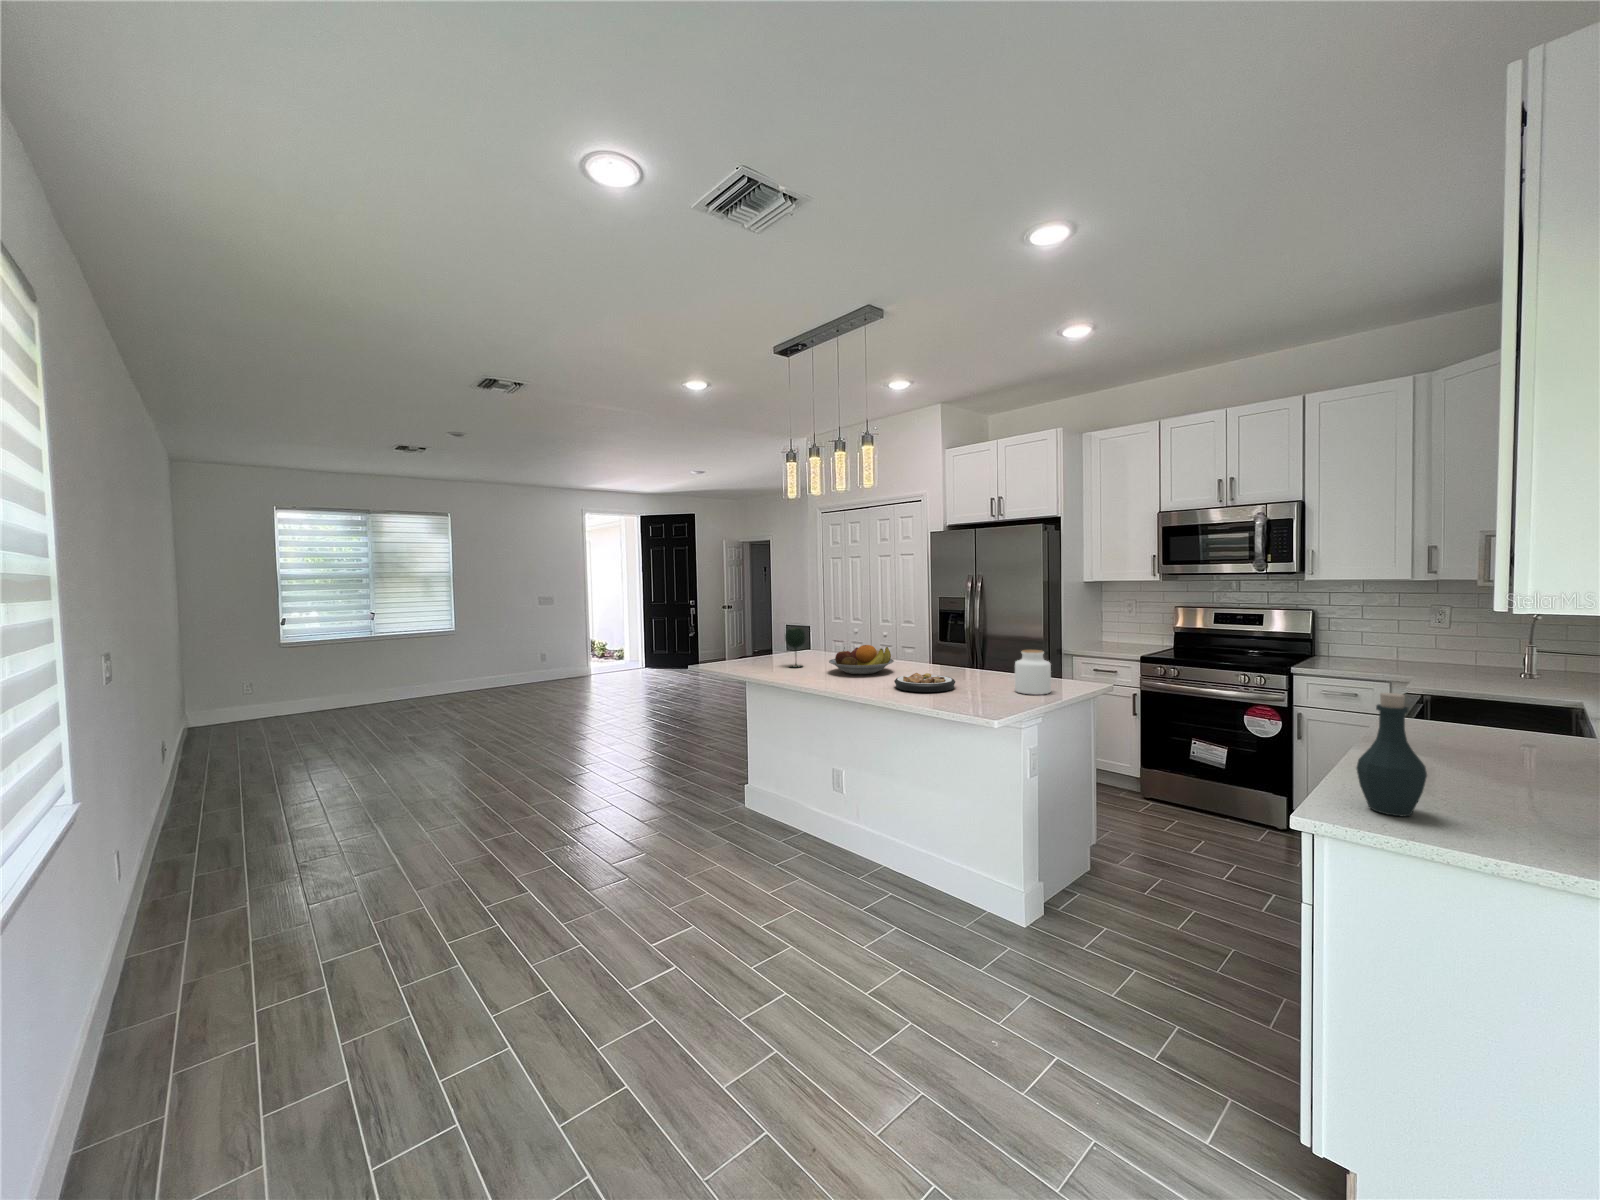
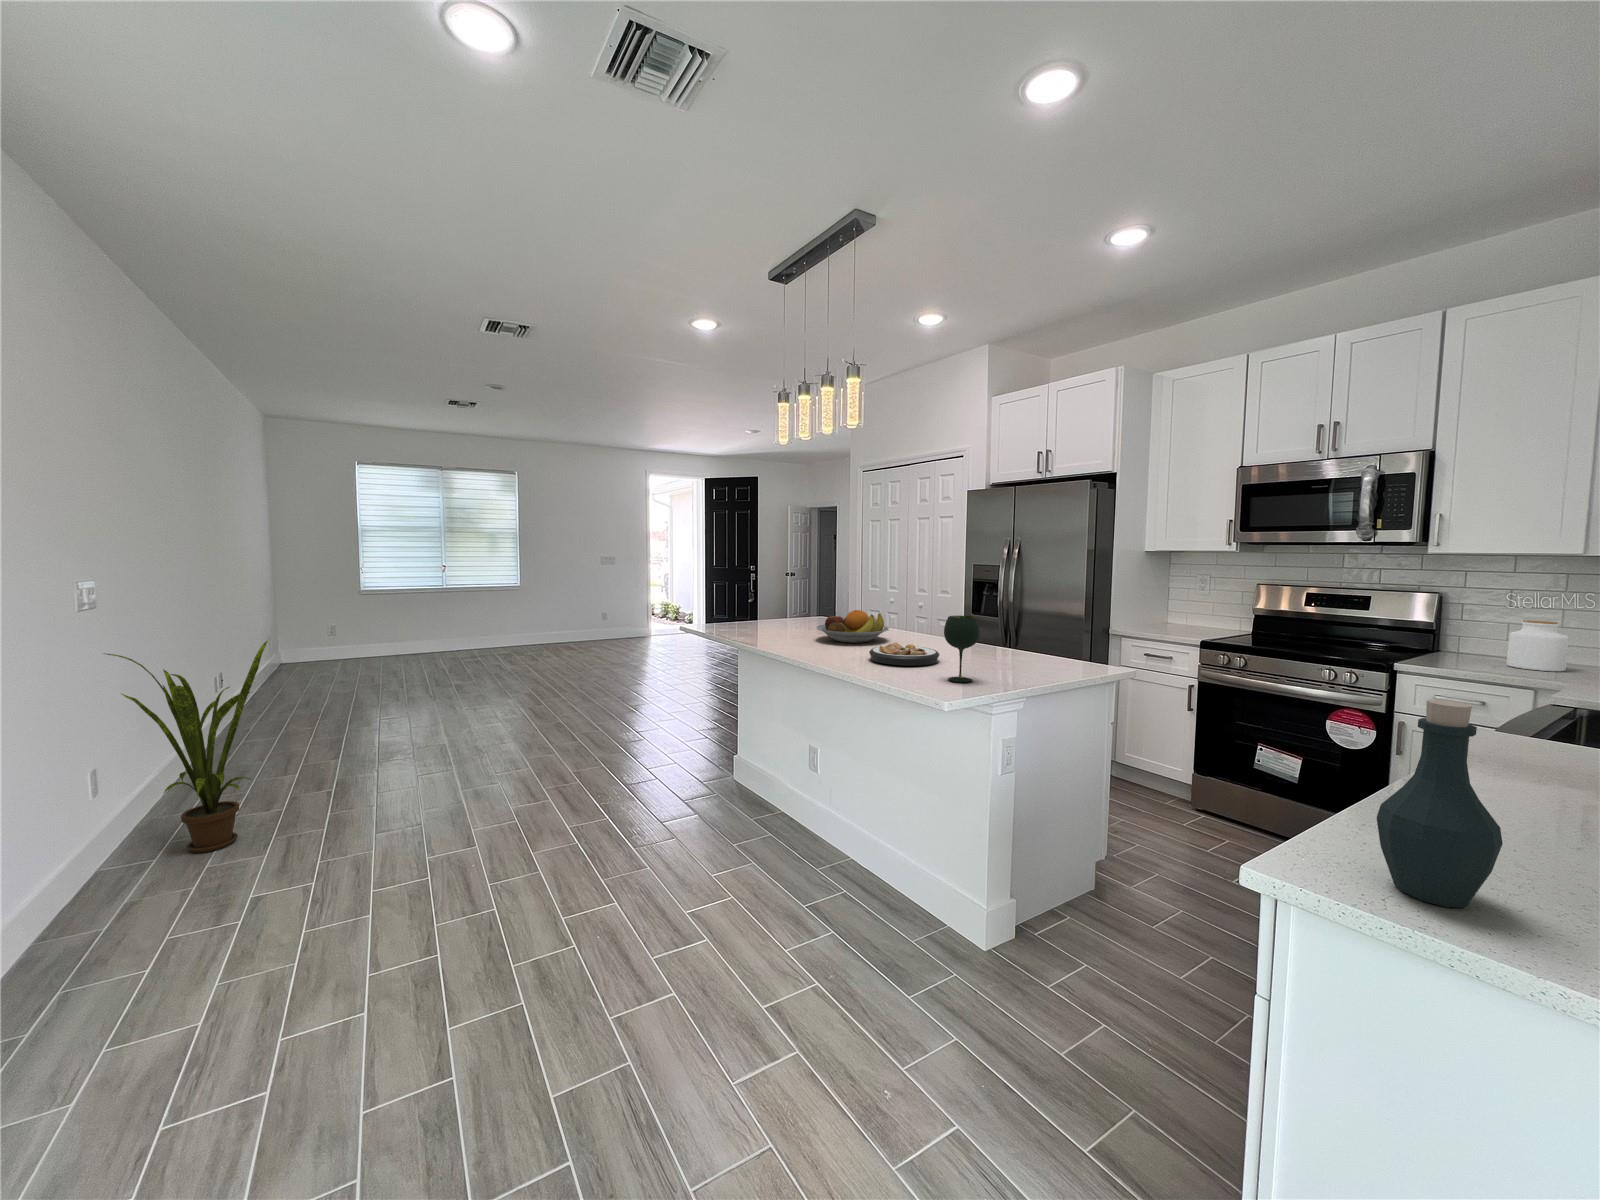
wine glass: present [785,628,805,668] -> present [944,616,980,682]
jar: present [1015,650,1051,695] -> present [1507,620,1569,671]
house plant: none [117,705,282,933] -> present [104,641,267,852]

